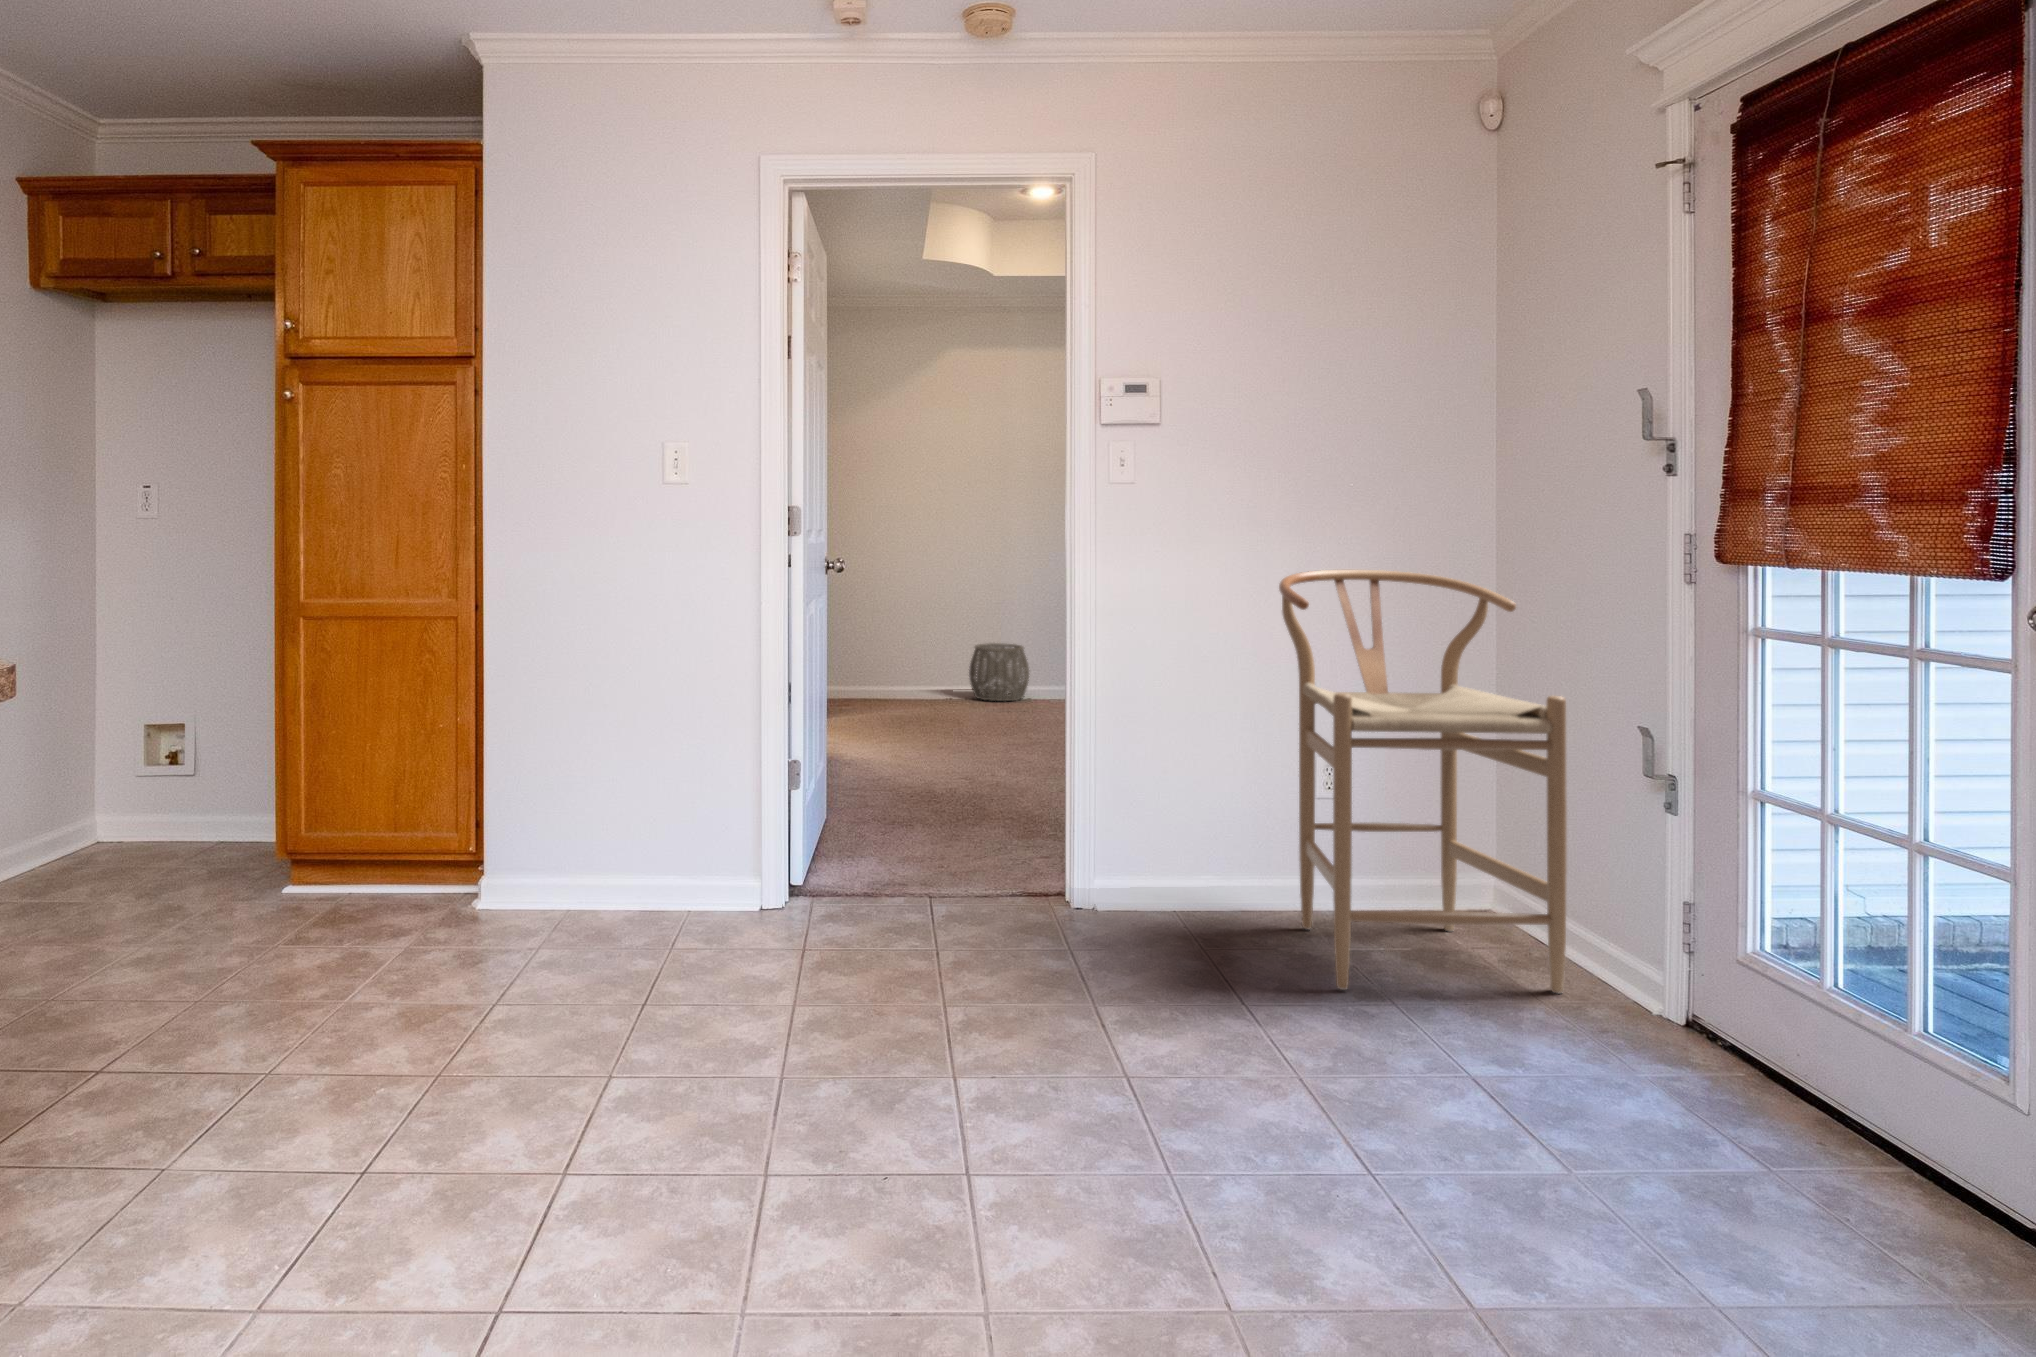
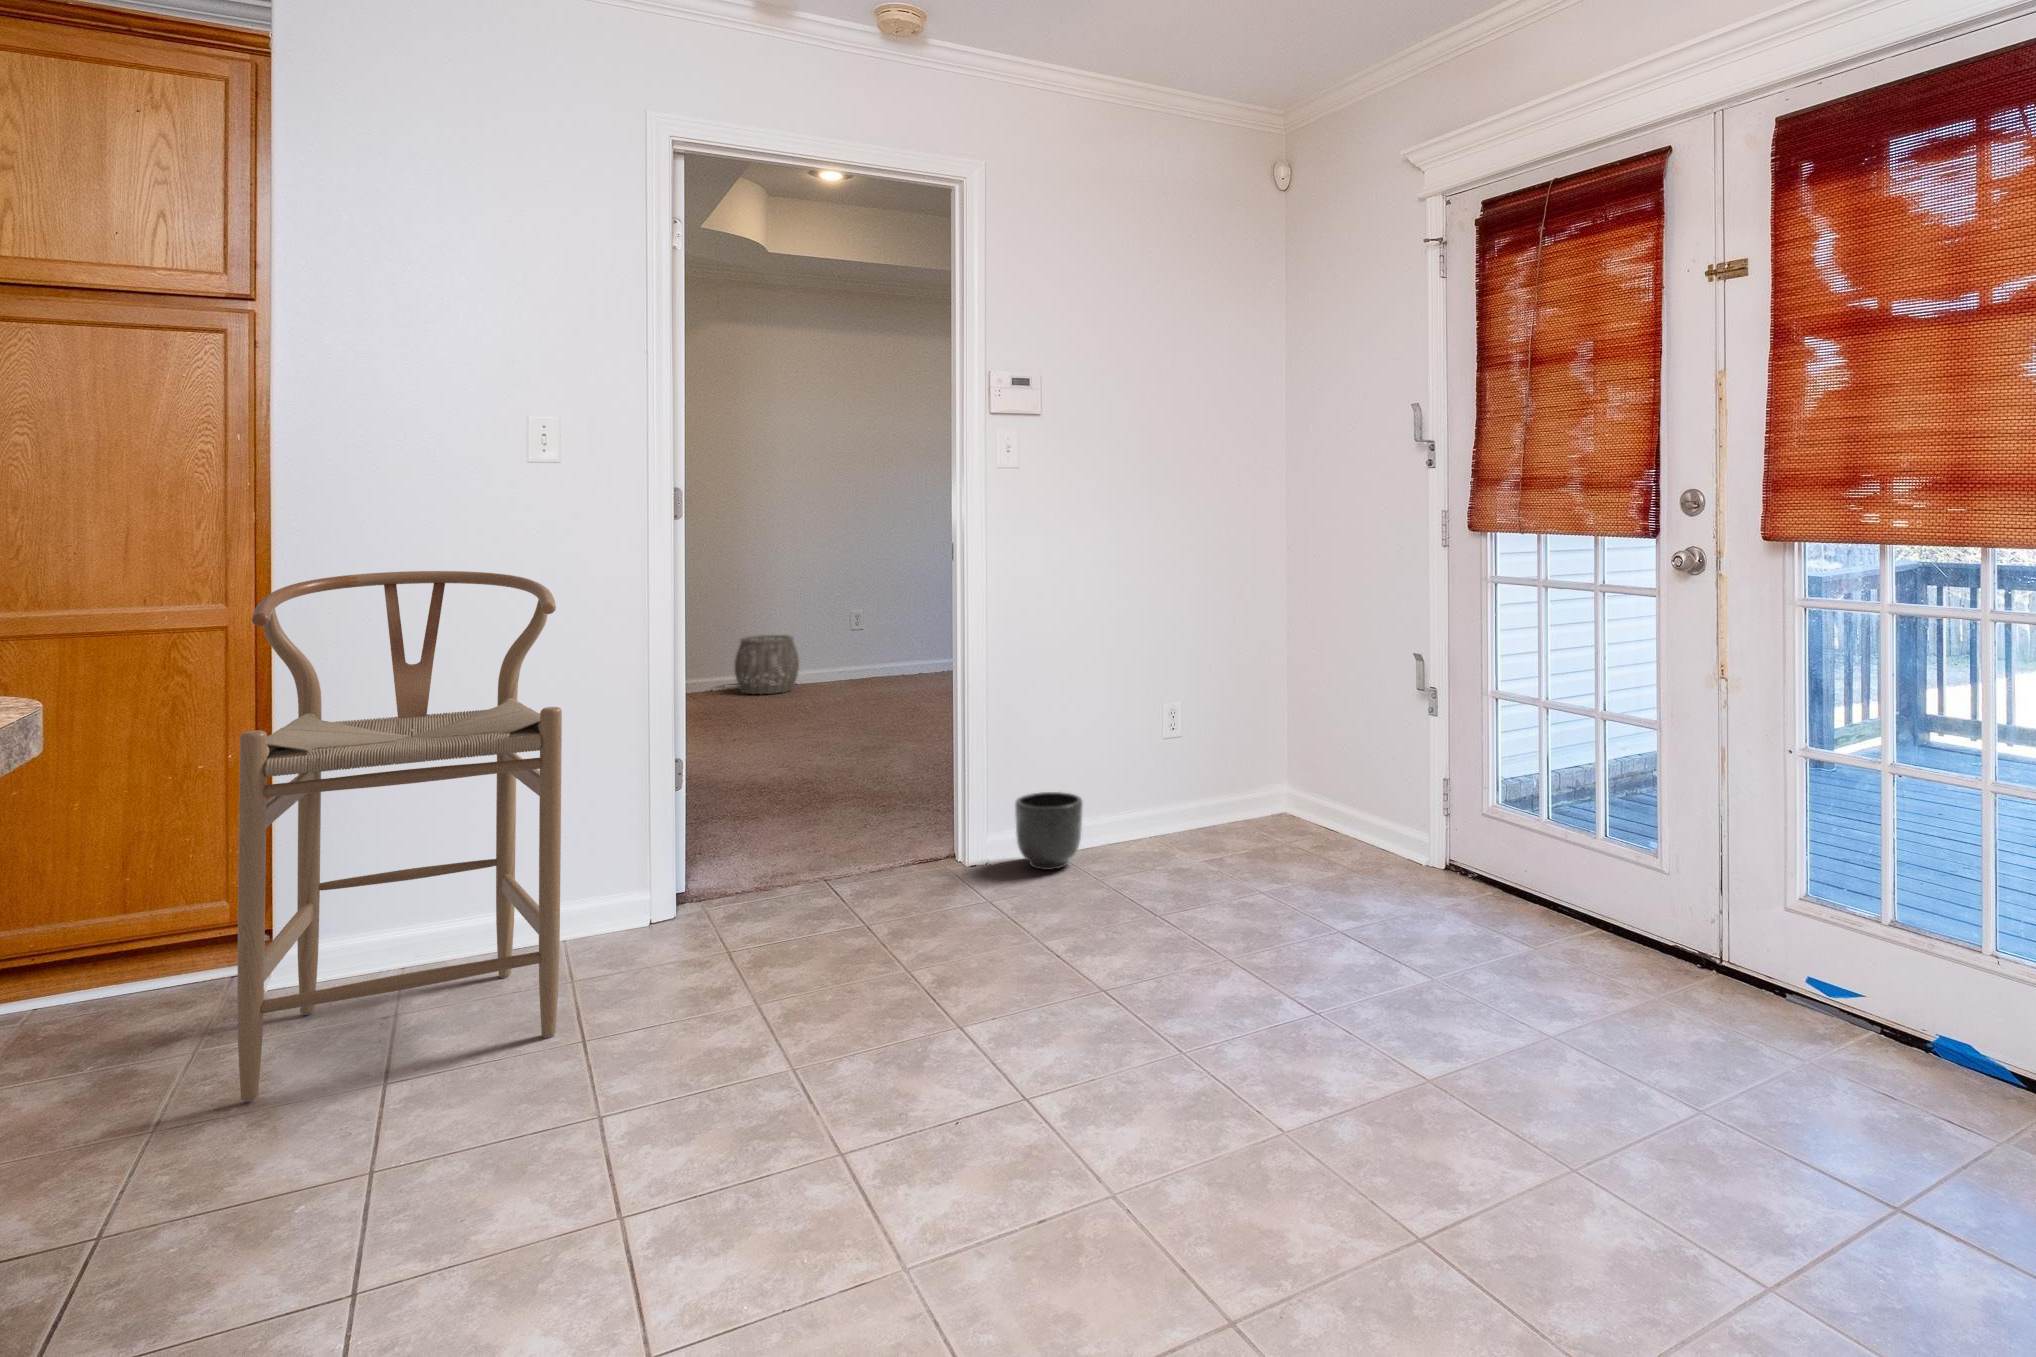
bar stool: present [1279,570,1567,994] -> present [237,571,562,1102]
planter: none [1122,838,1198,926] -> present [1015,792,1083,870]

